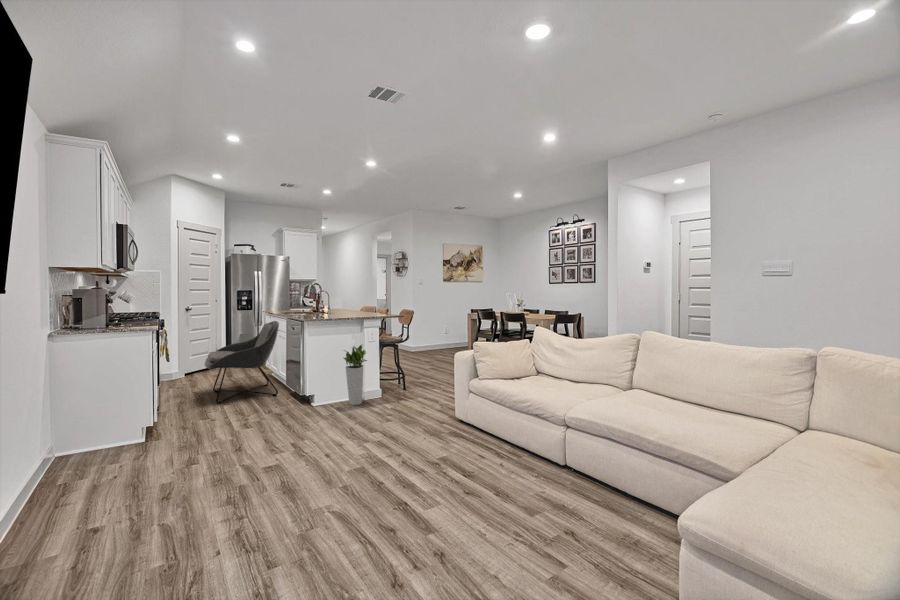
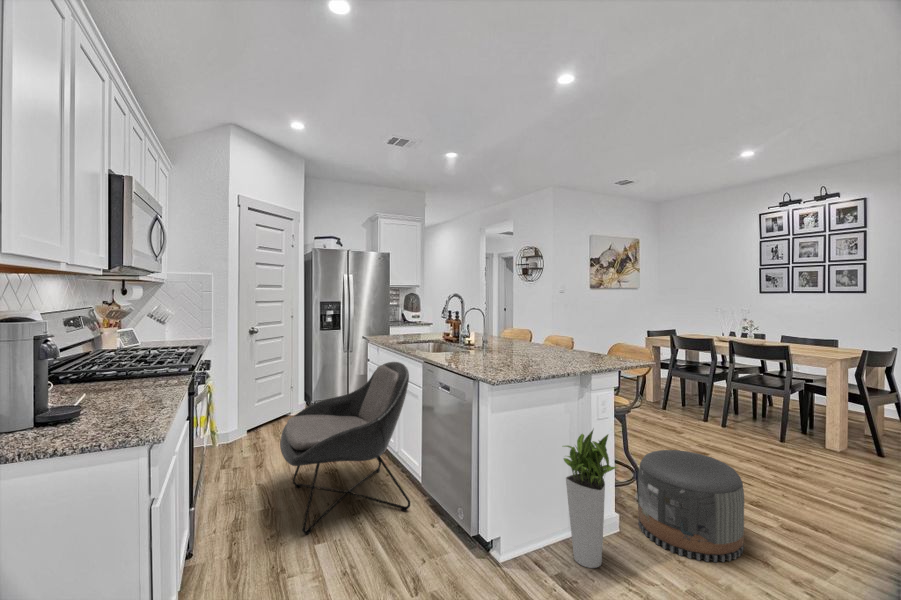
pouf: none [391,359,435,401] -> present [638,450,744,562]

